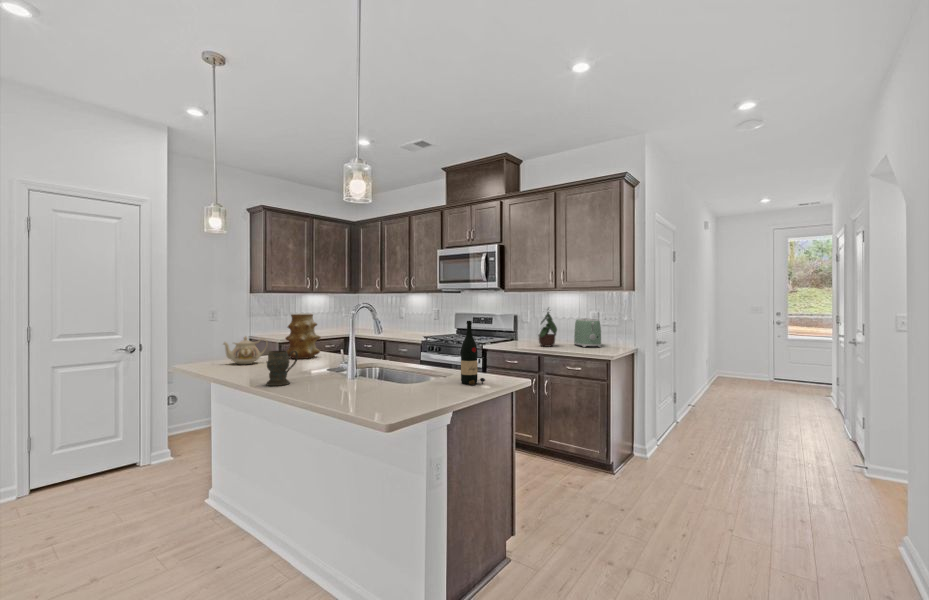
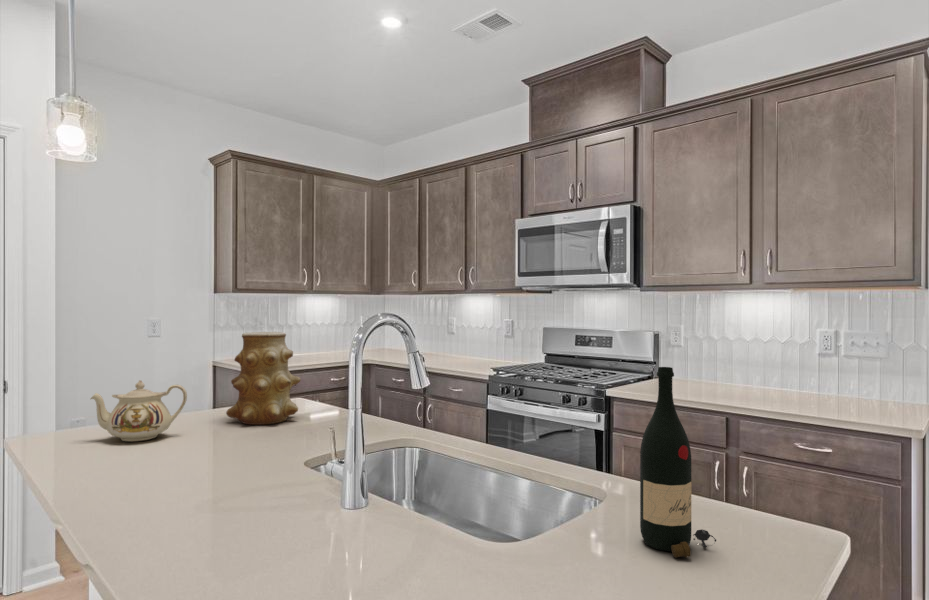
potted plant: present [538,312,557,347] -> none [708,319,760,396]
toaster: present [574,318,601,347] -> none [782,343,847,400]
mug: present [266,351,298,386] -> none [113,439,205,544]

